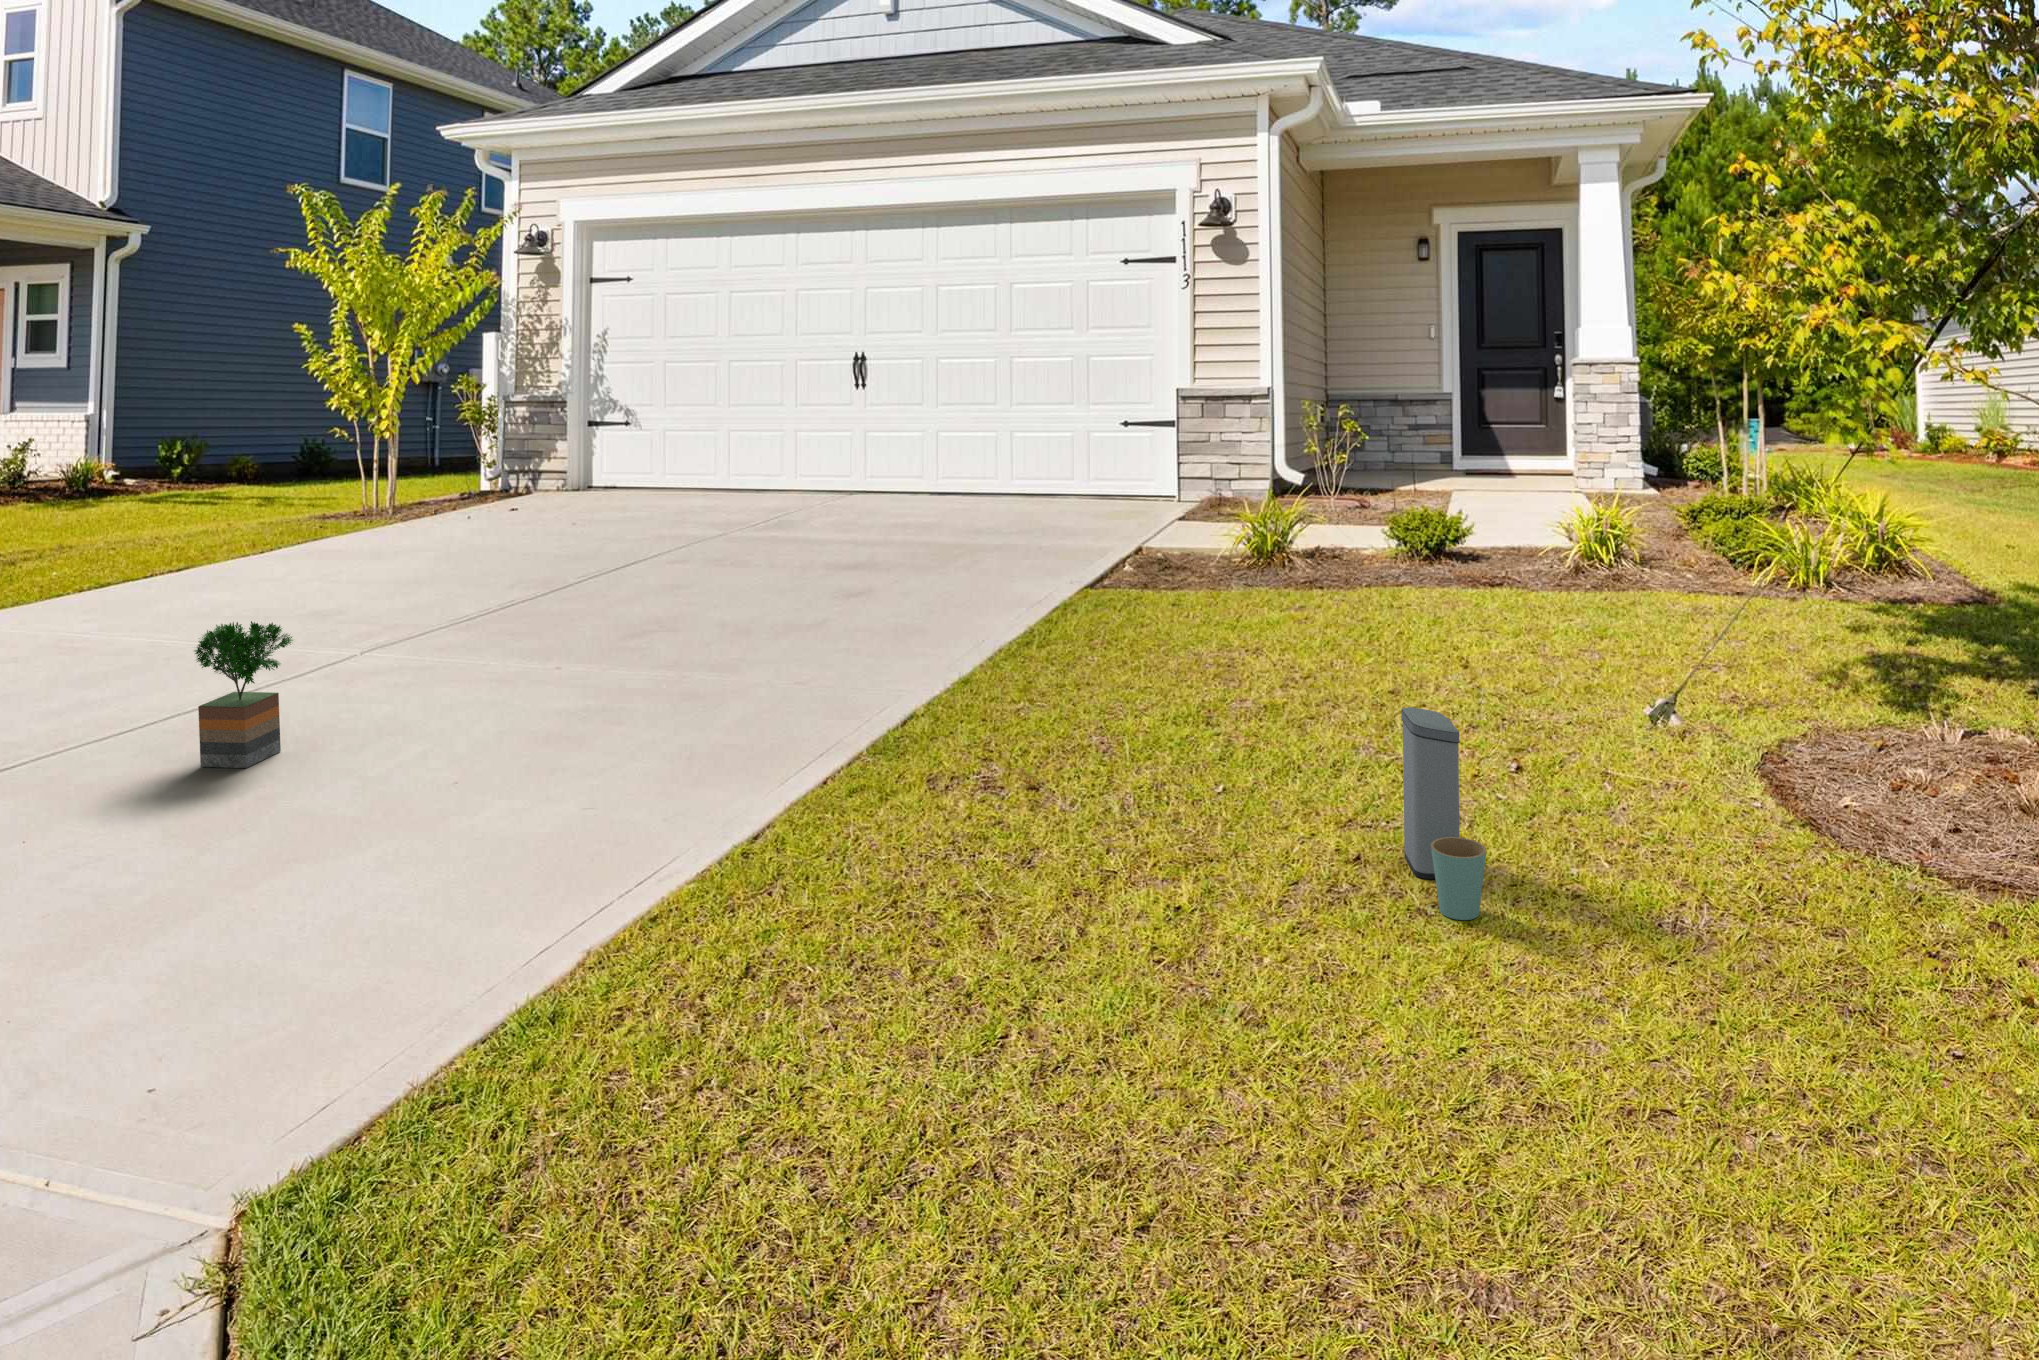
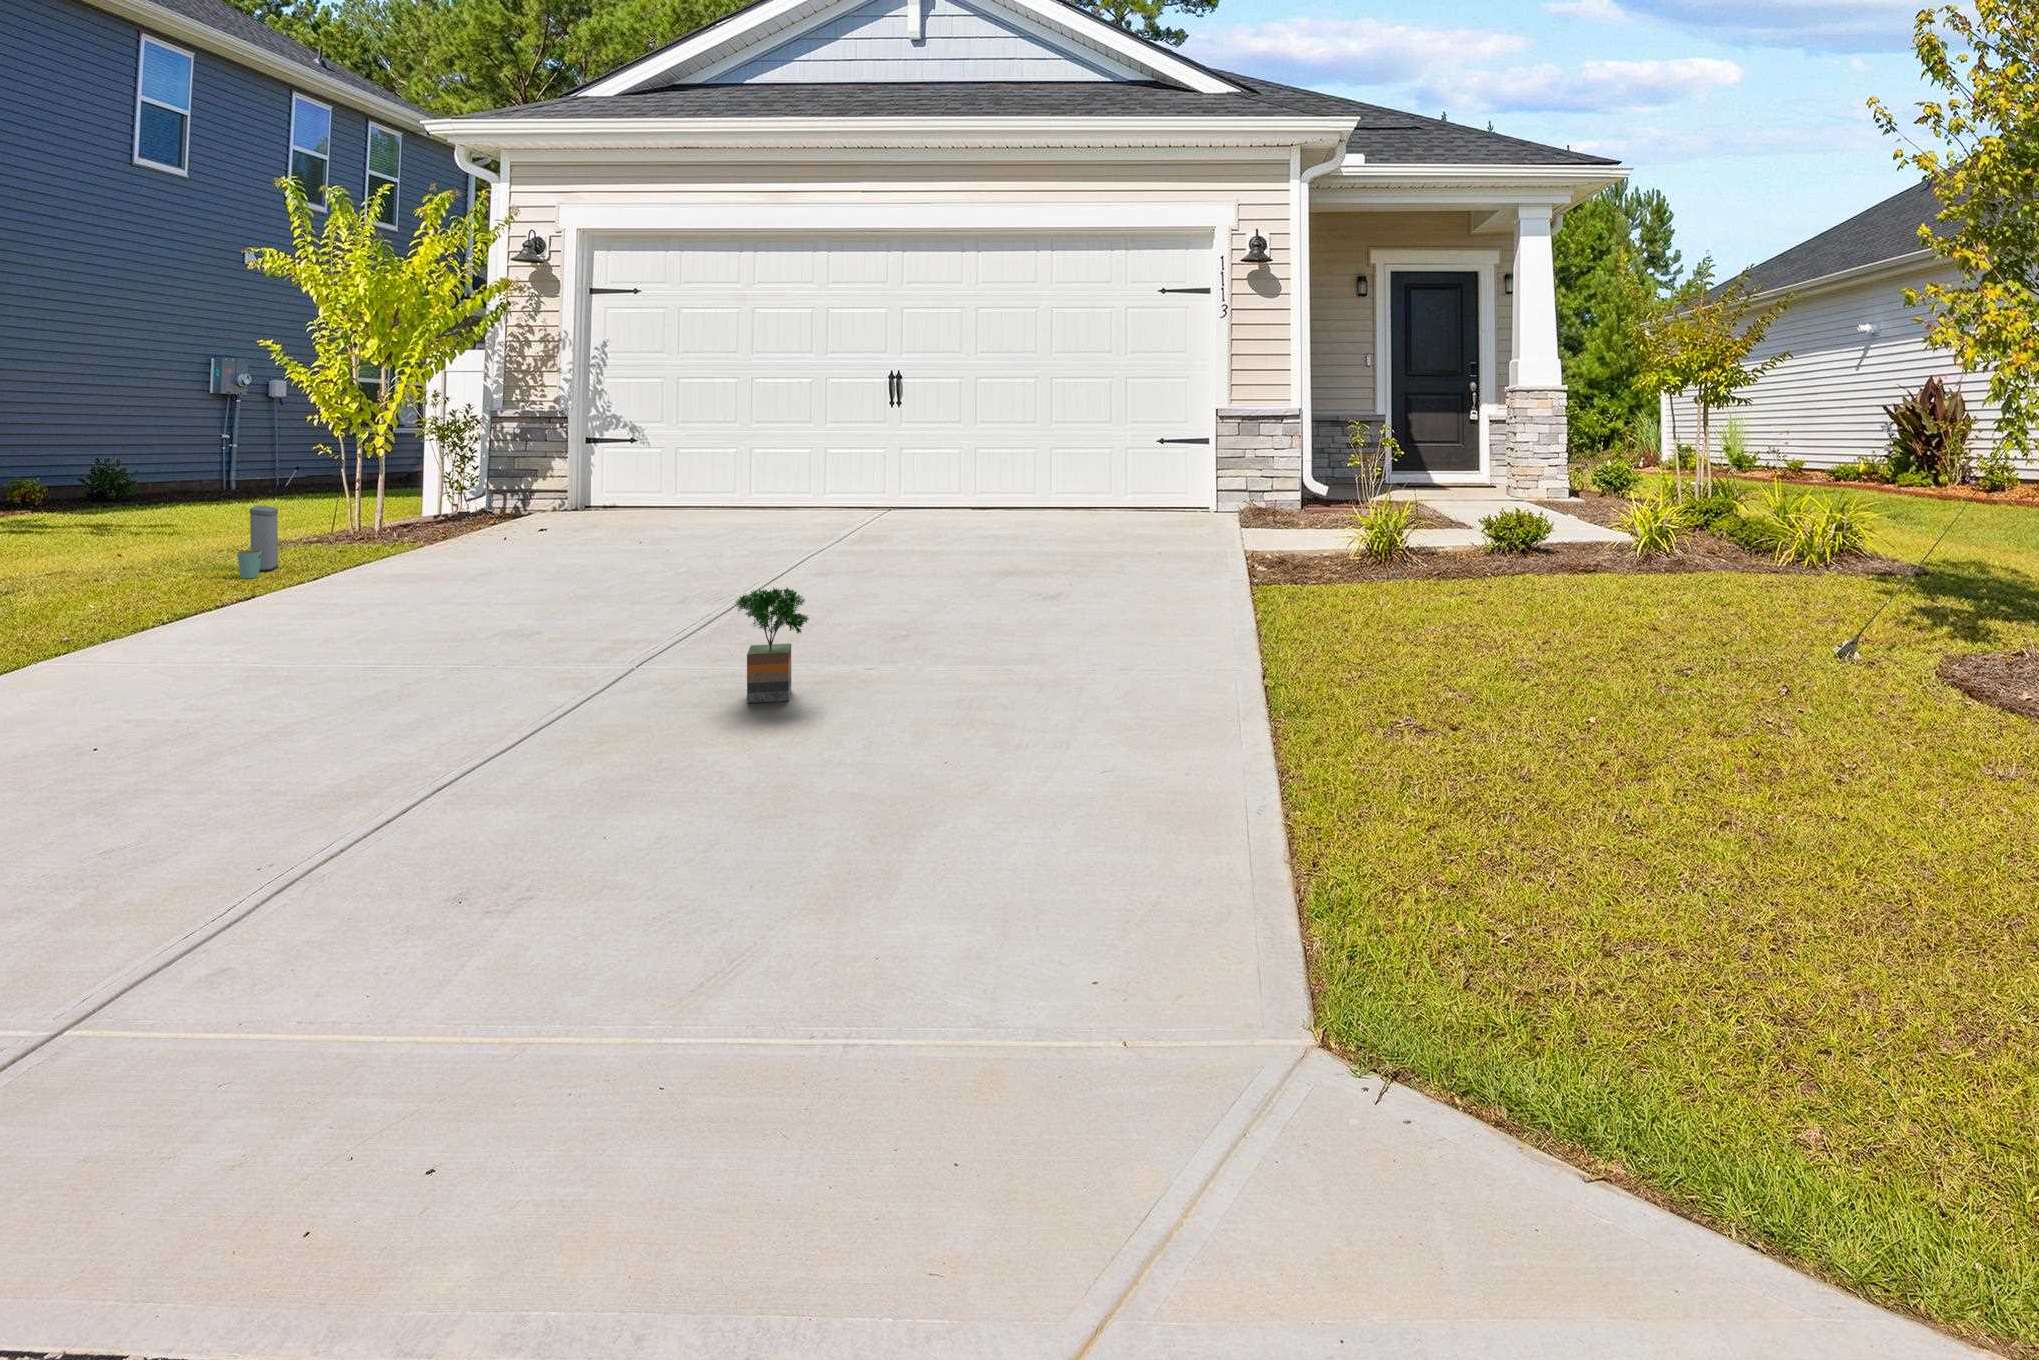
trash can: present [1401,707,1486,920] -> present [237,505,278,579]

